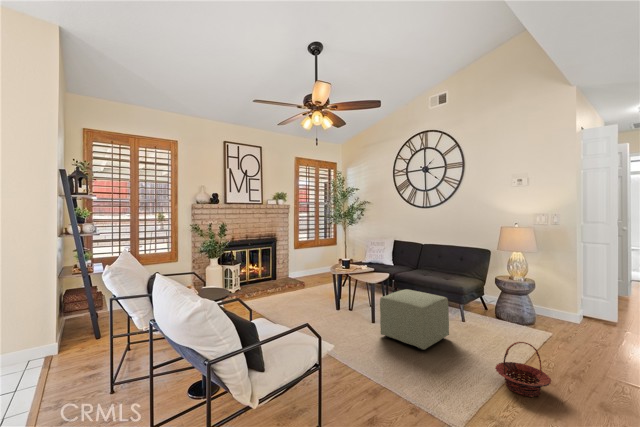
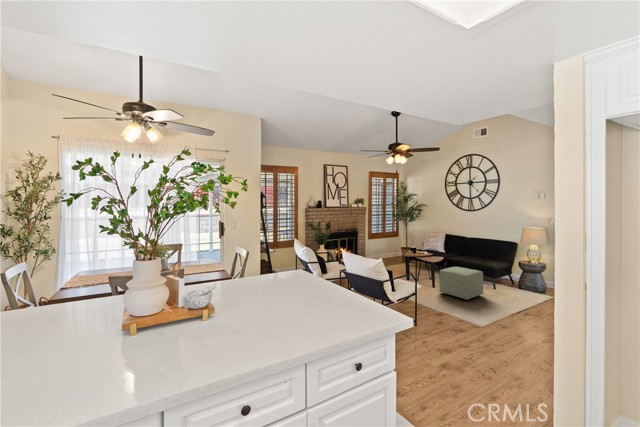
basket: present [495,342,551,397] -> none [507,293,538,321]

